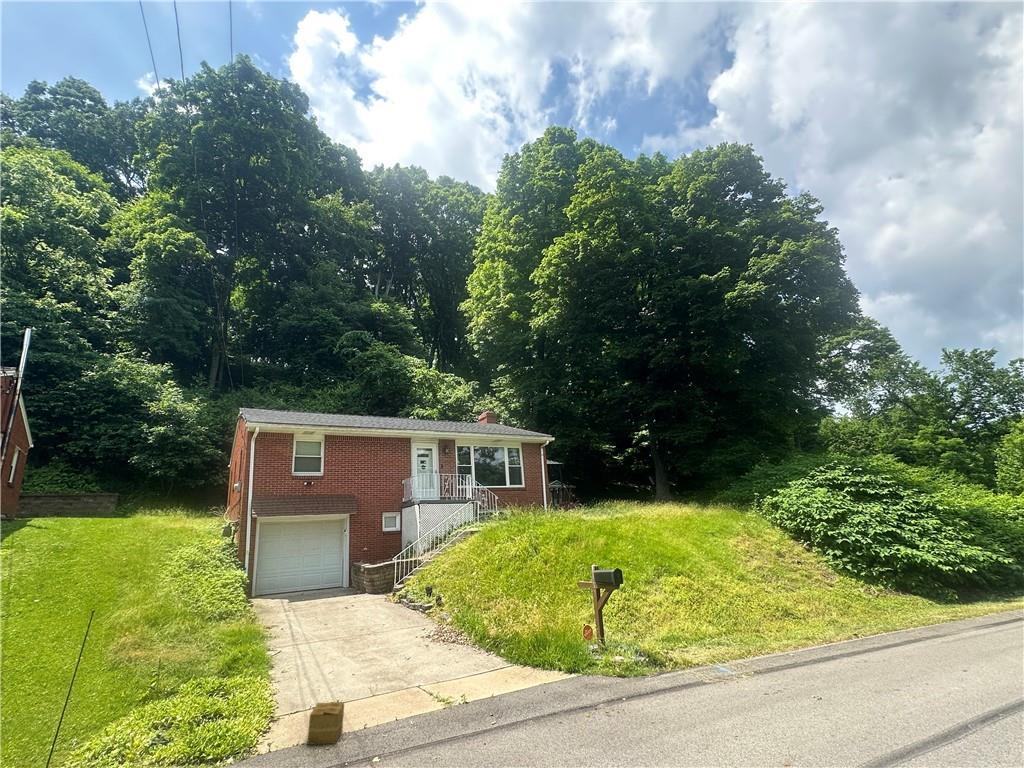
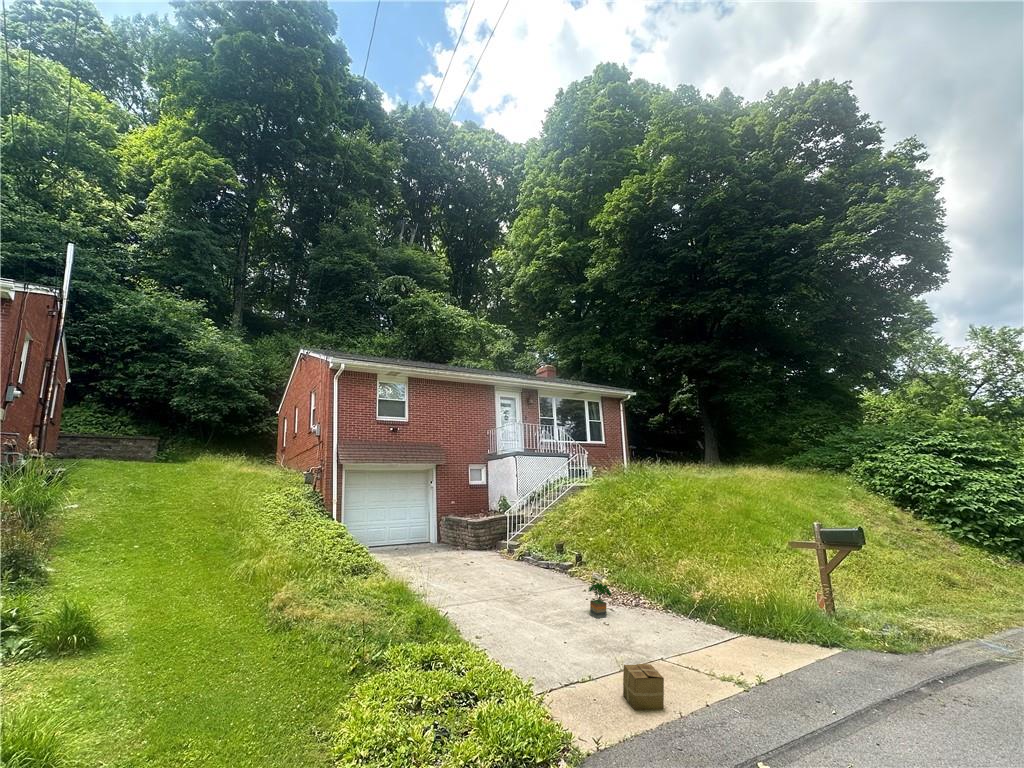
potted tree: none [387,626,408,662] -> present [589,583,612,619]

